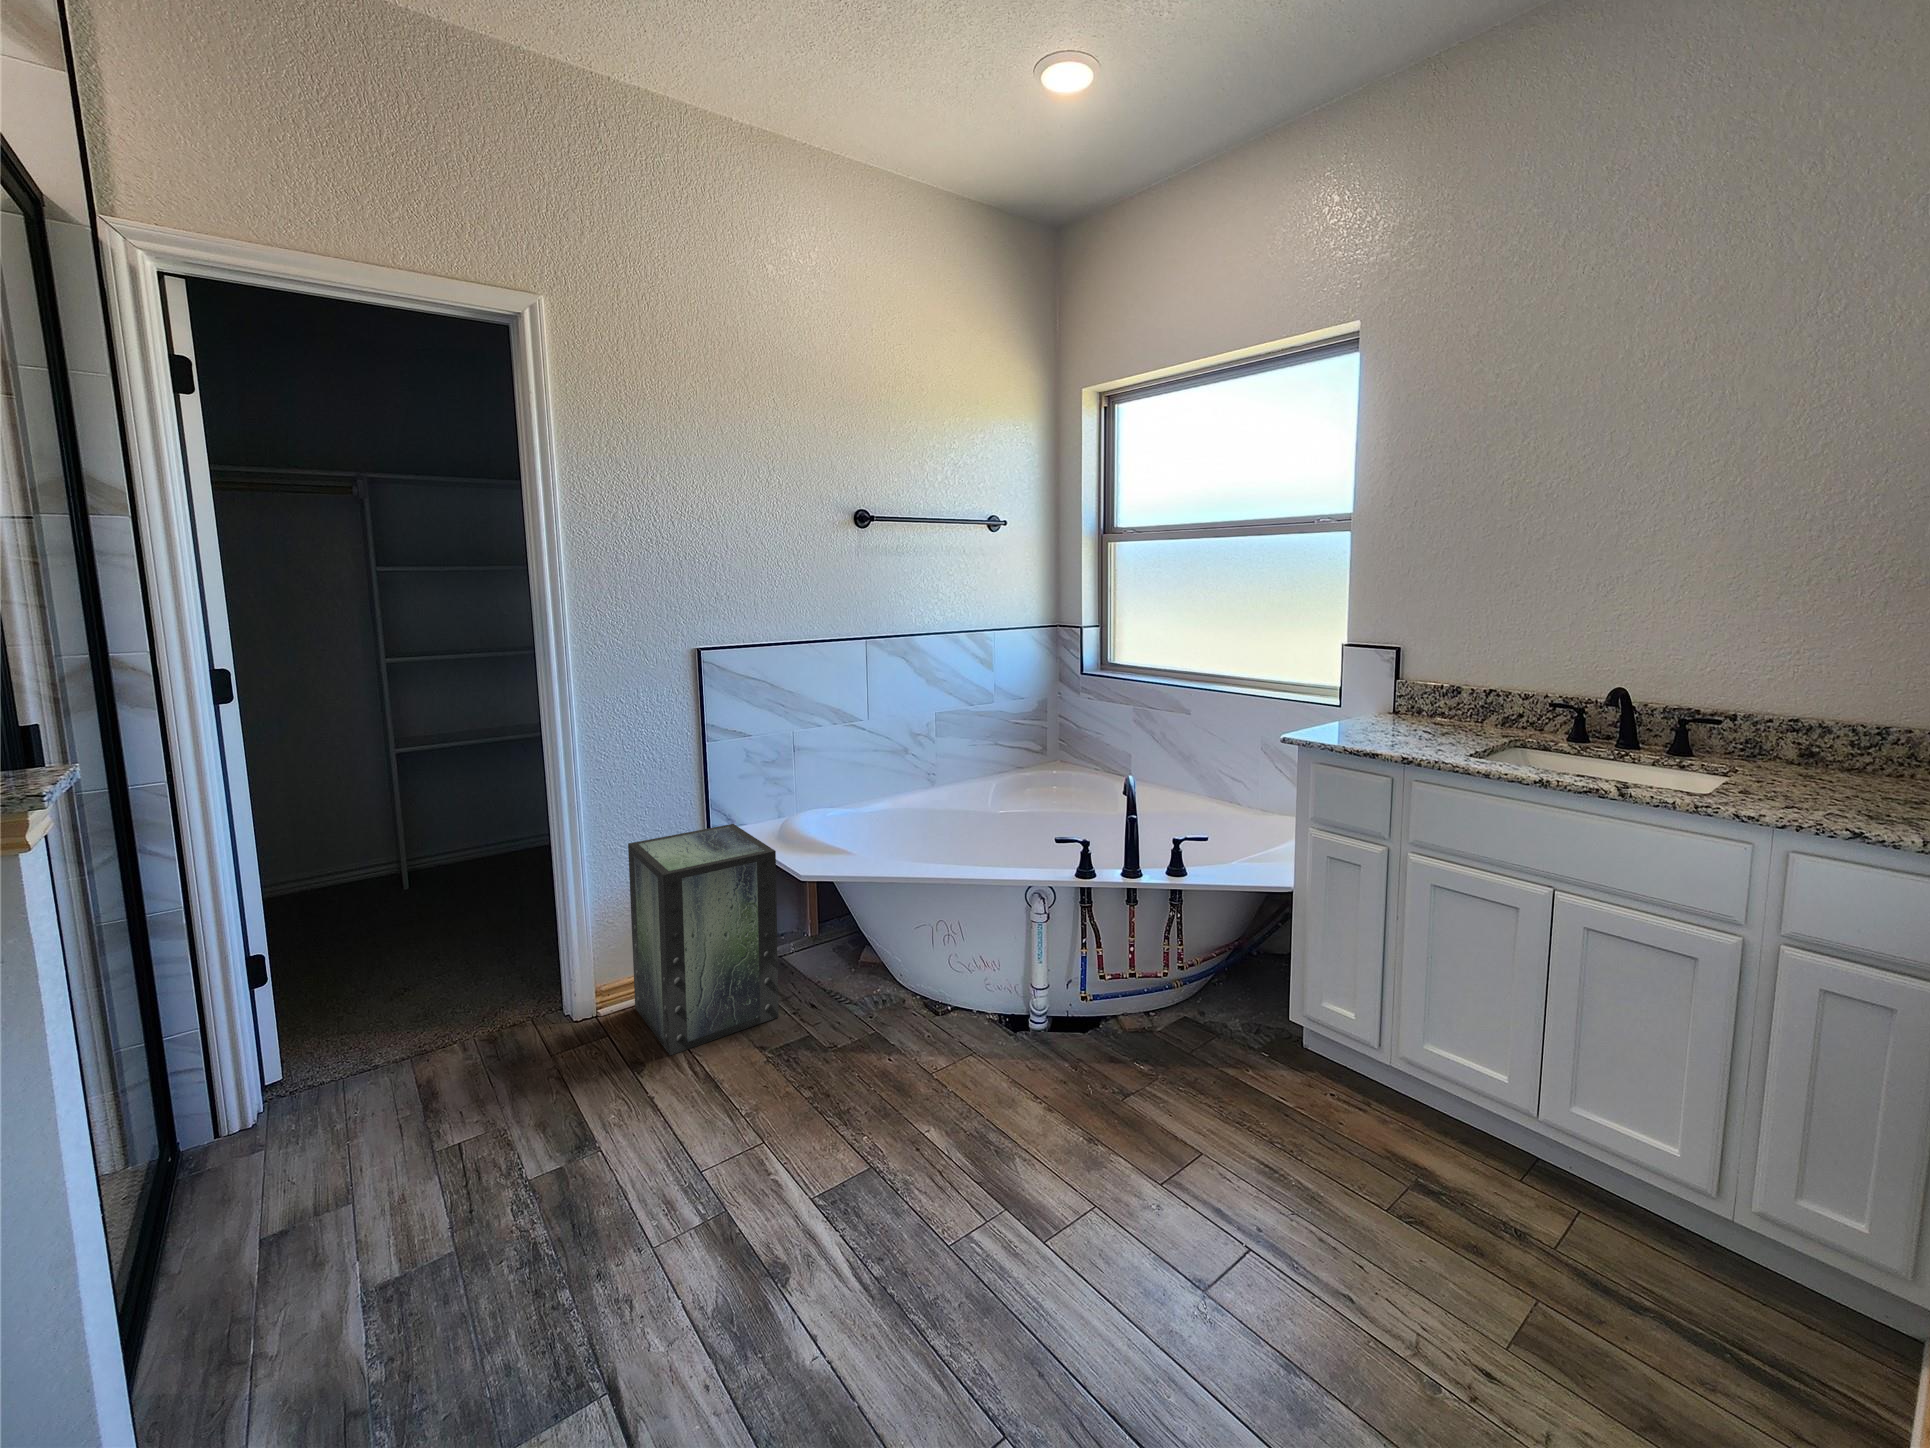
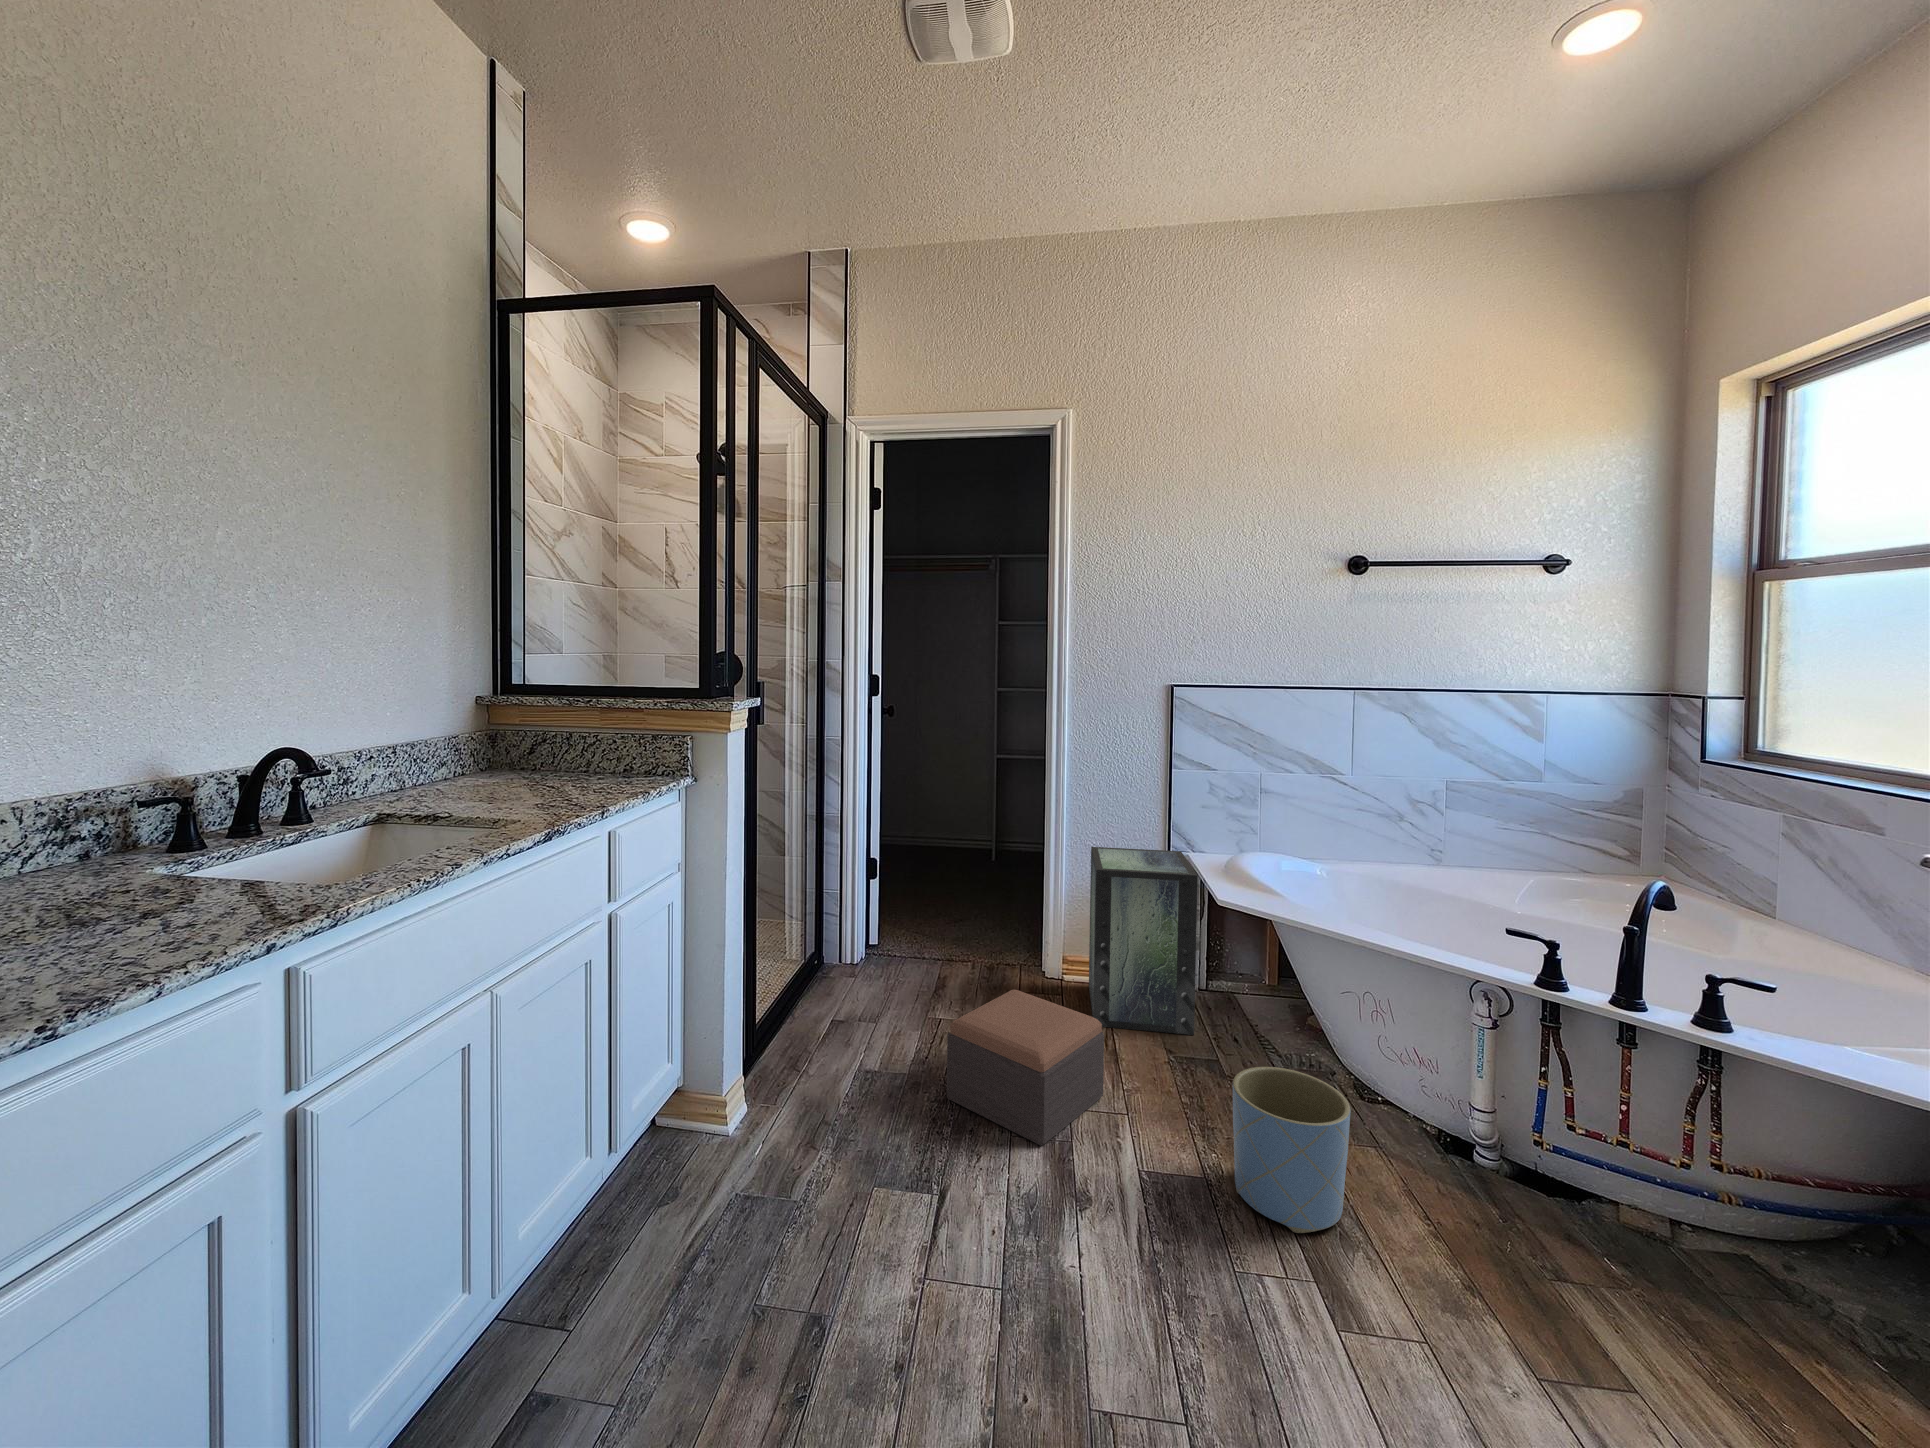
planter: none [896,1023,998,1174] -> present [1233,1067,1350,1233]
footstool: none [531,1056,732,1254] -> present [947,990,1104,1146]

